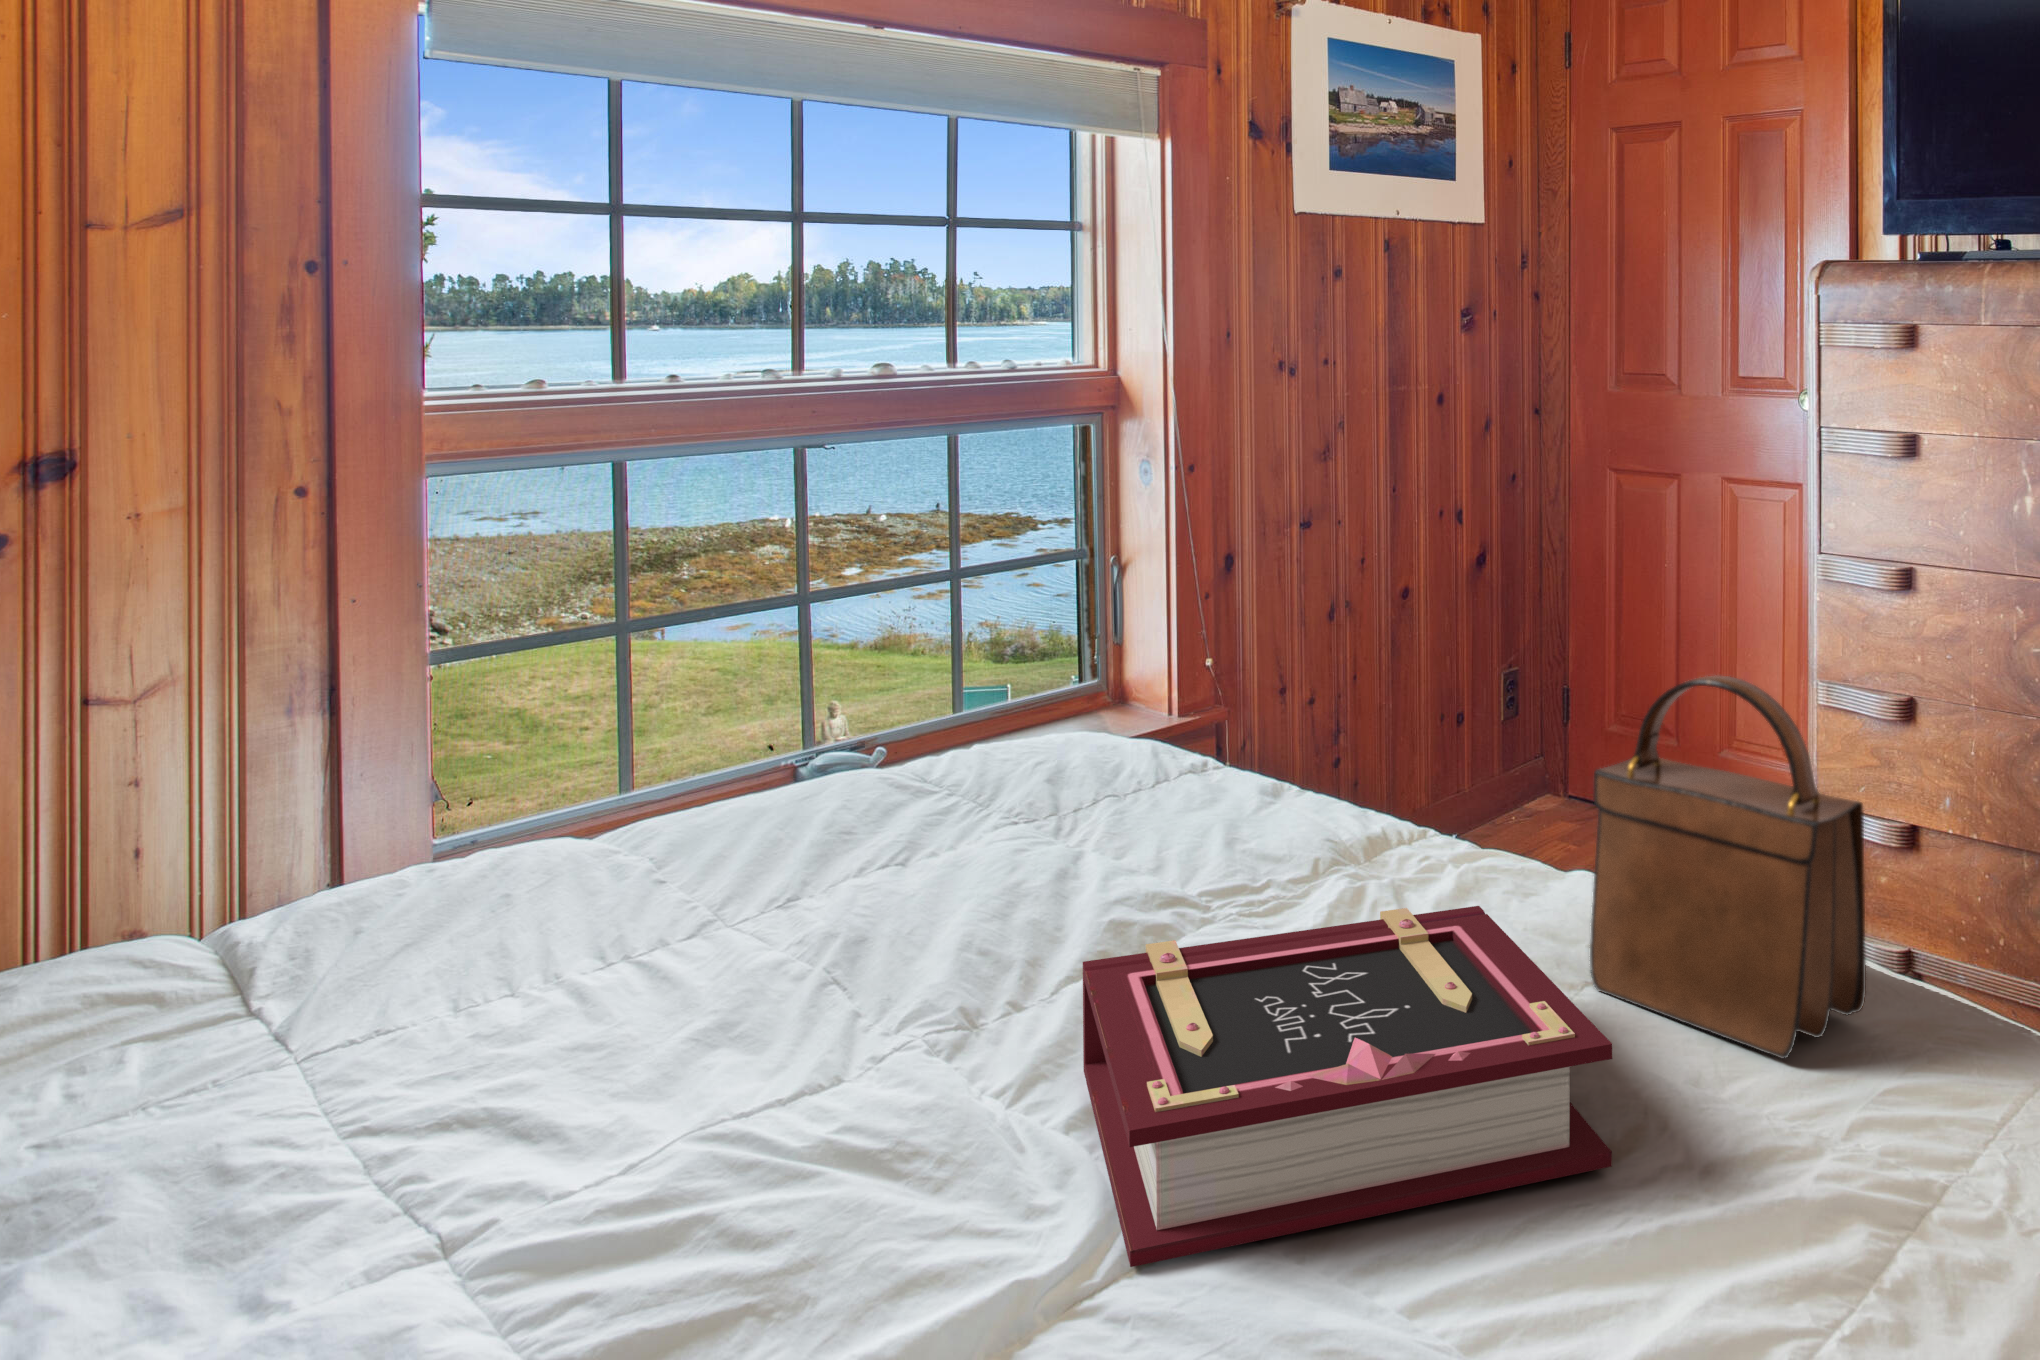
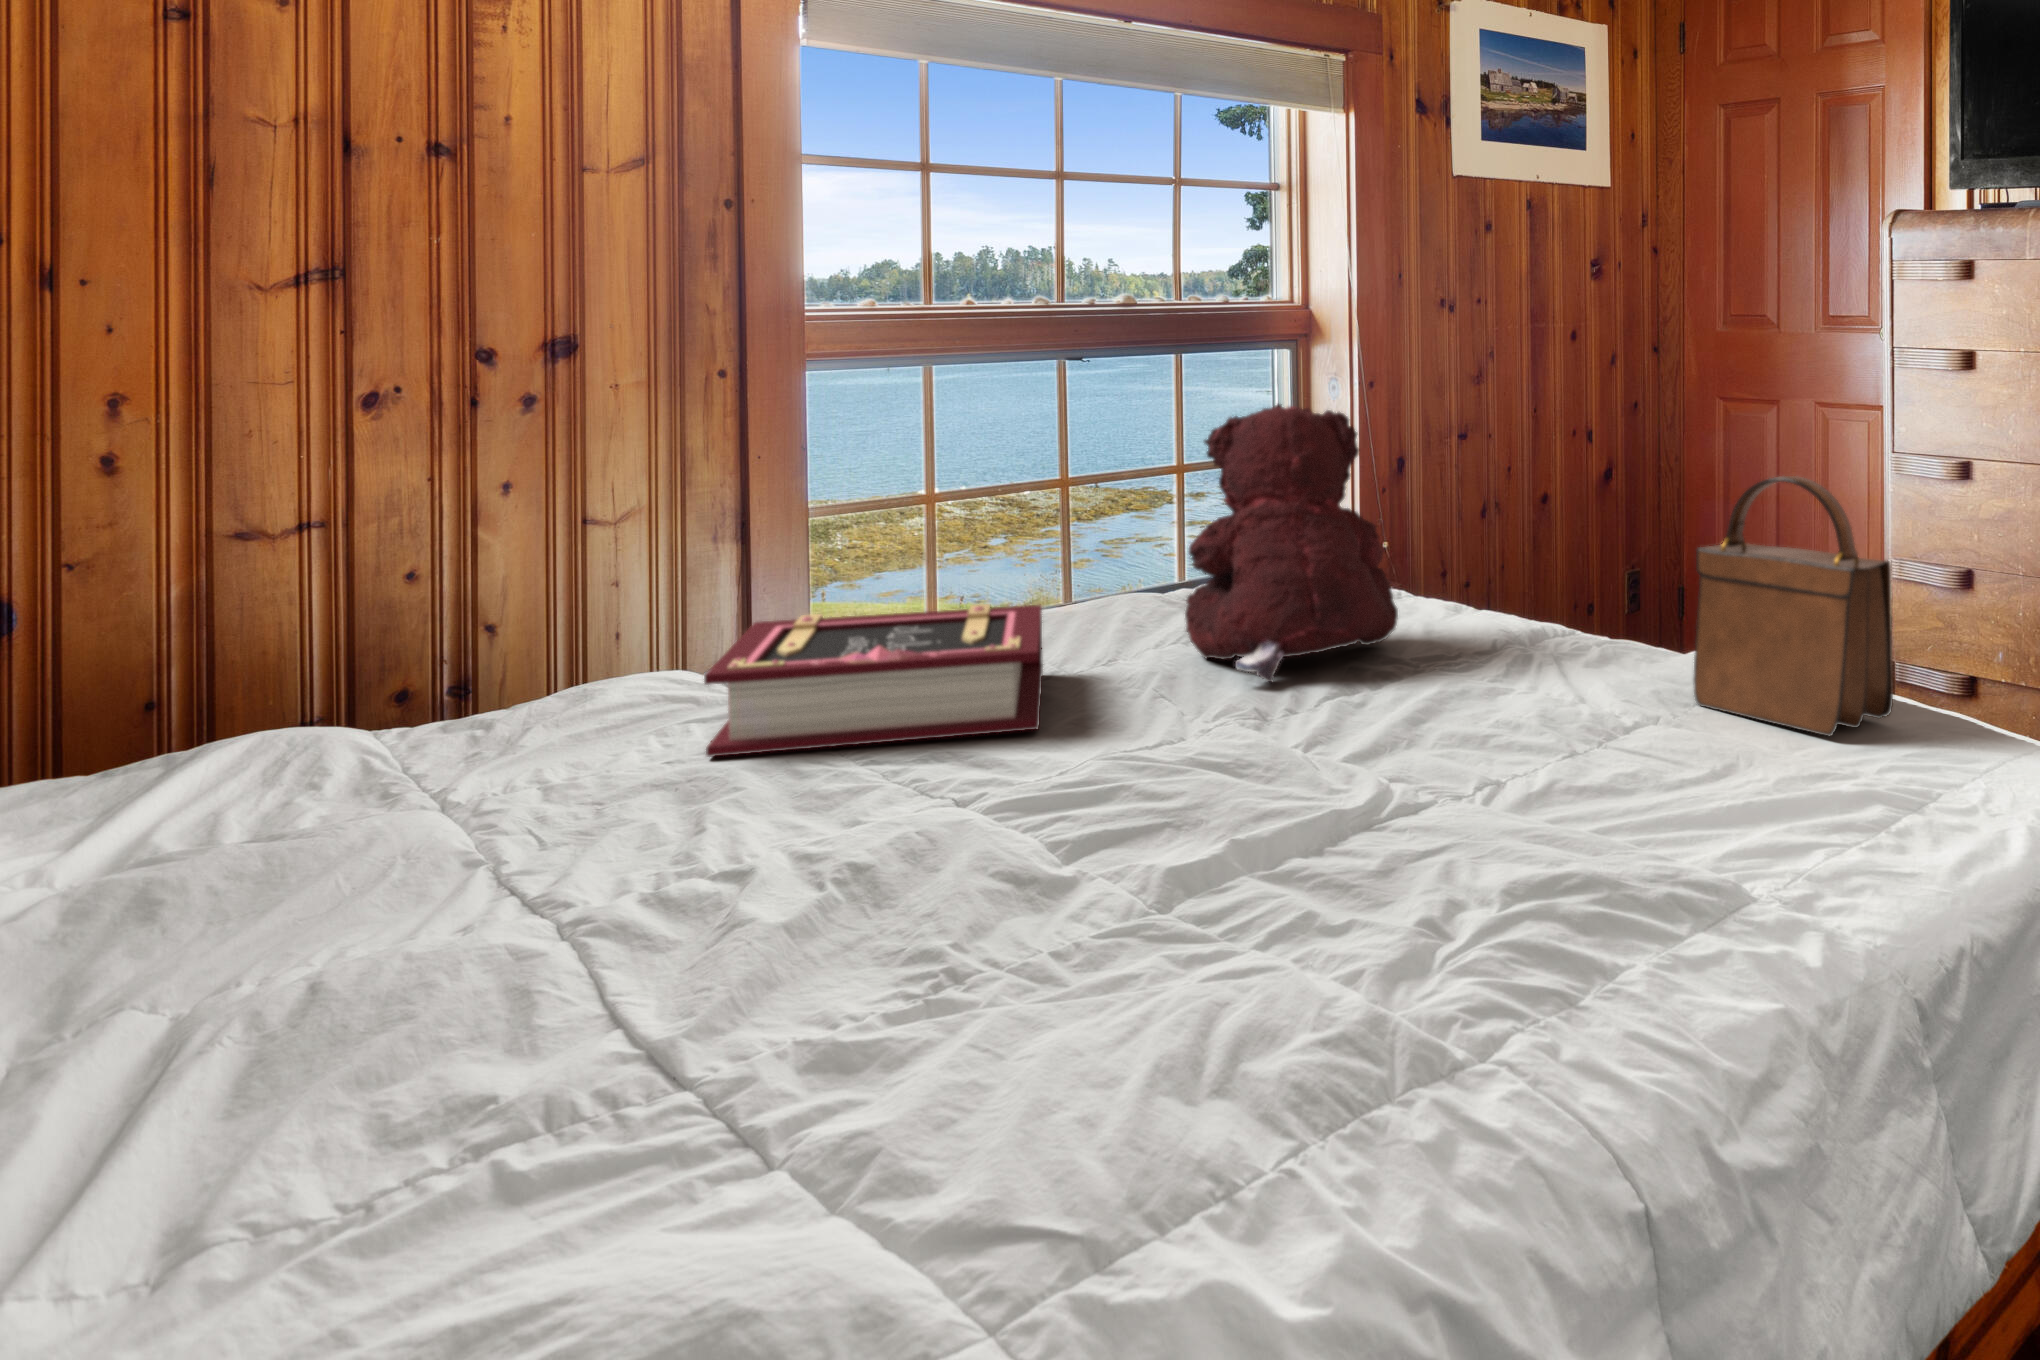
teddy bear: none [895,555,1193,961] -> present [1185,404,1398,682]
book: present [1083,906,1612,1267] -> present [704,604,1043,757]

